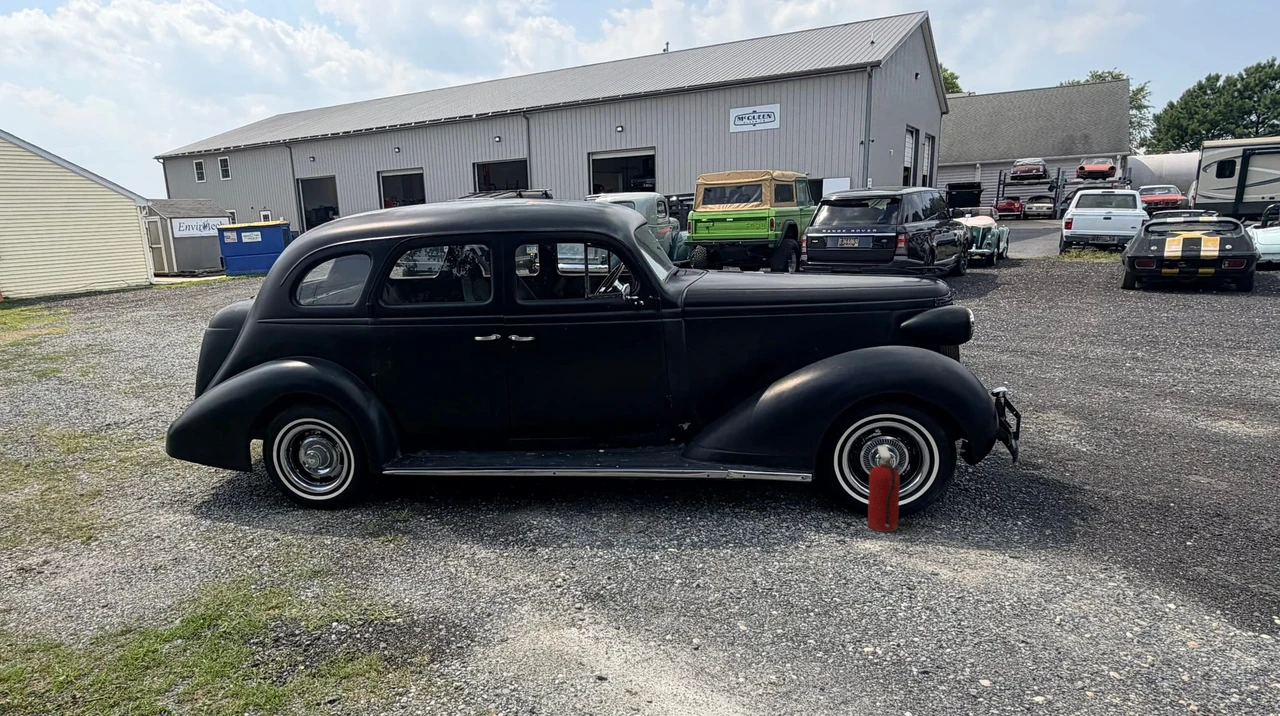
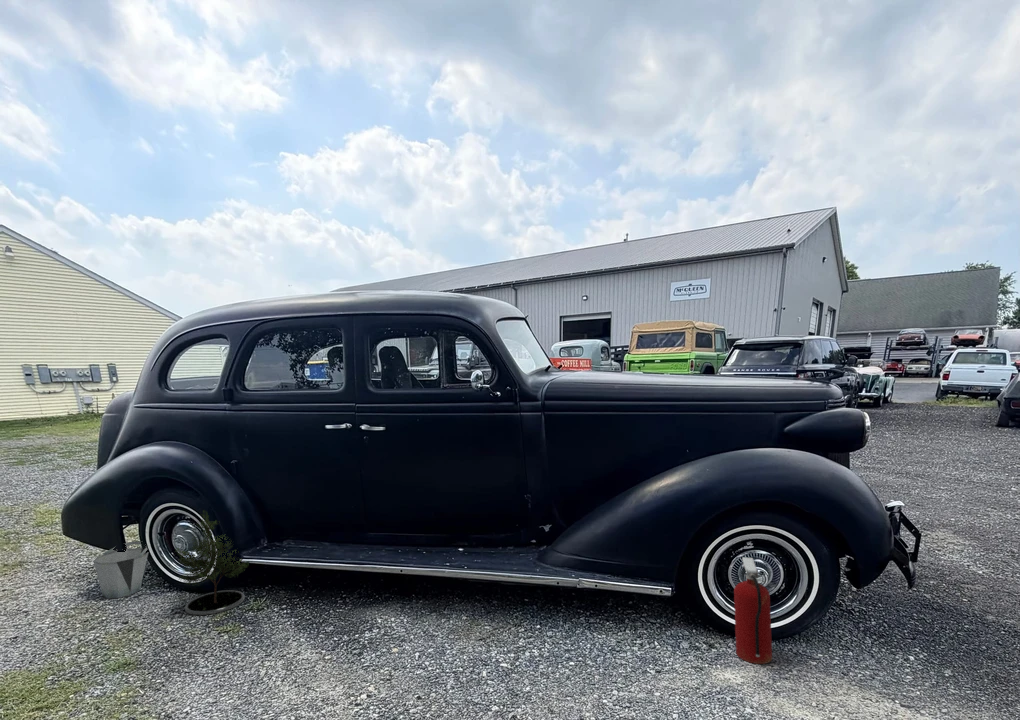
potted tree: none [301,431,374,537] -> present [176,511,247,615]
bucket: none [189,469,245,530] -> present [94,541,149,599]

